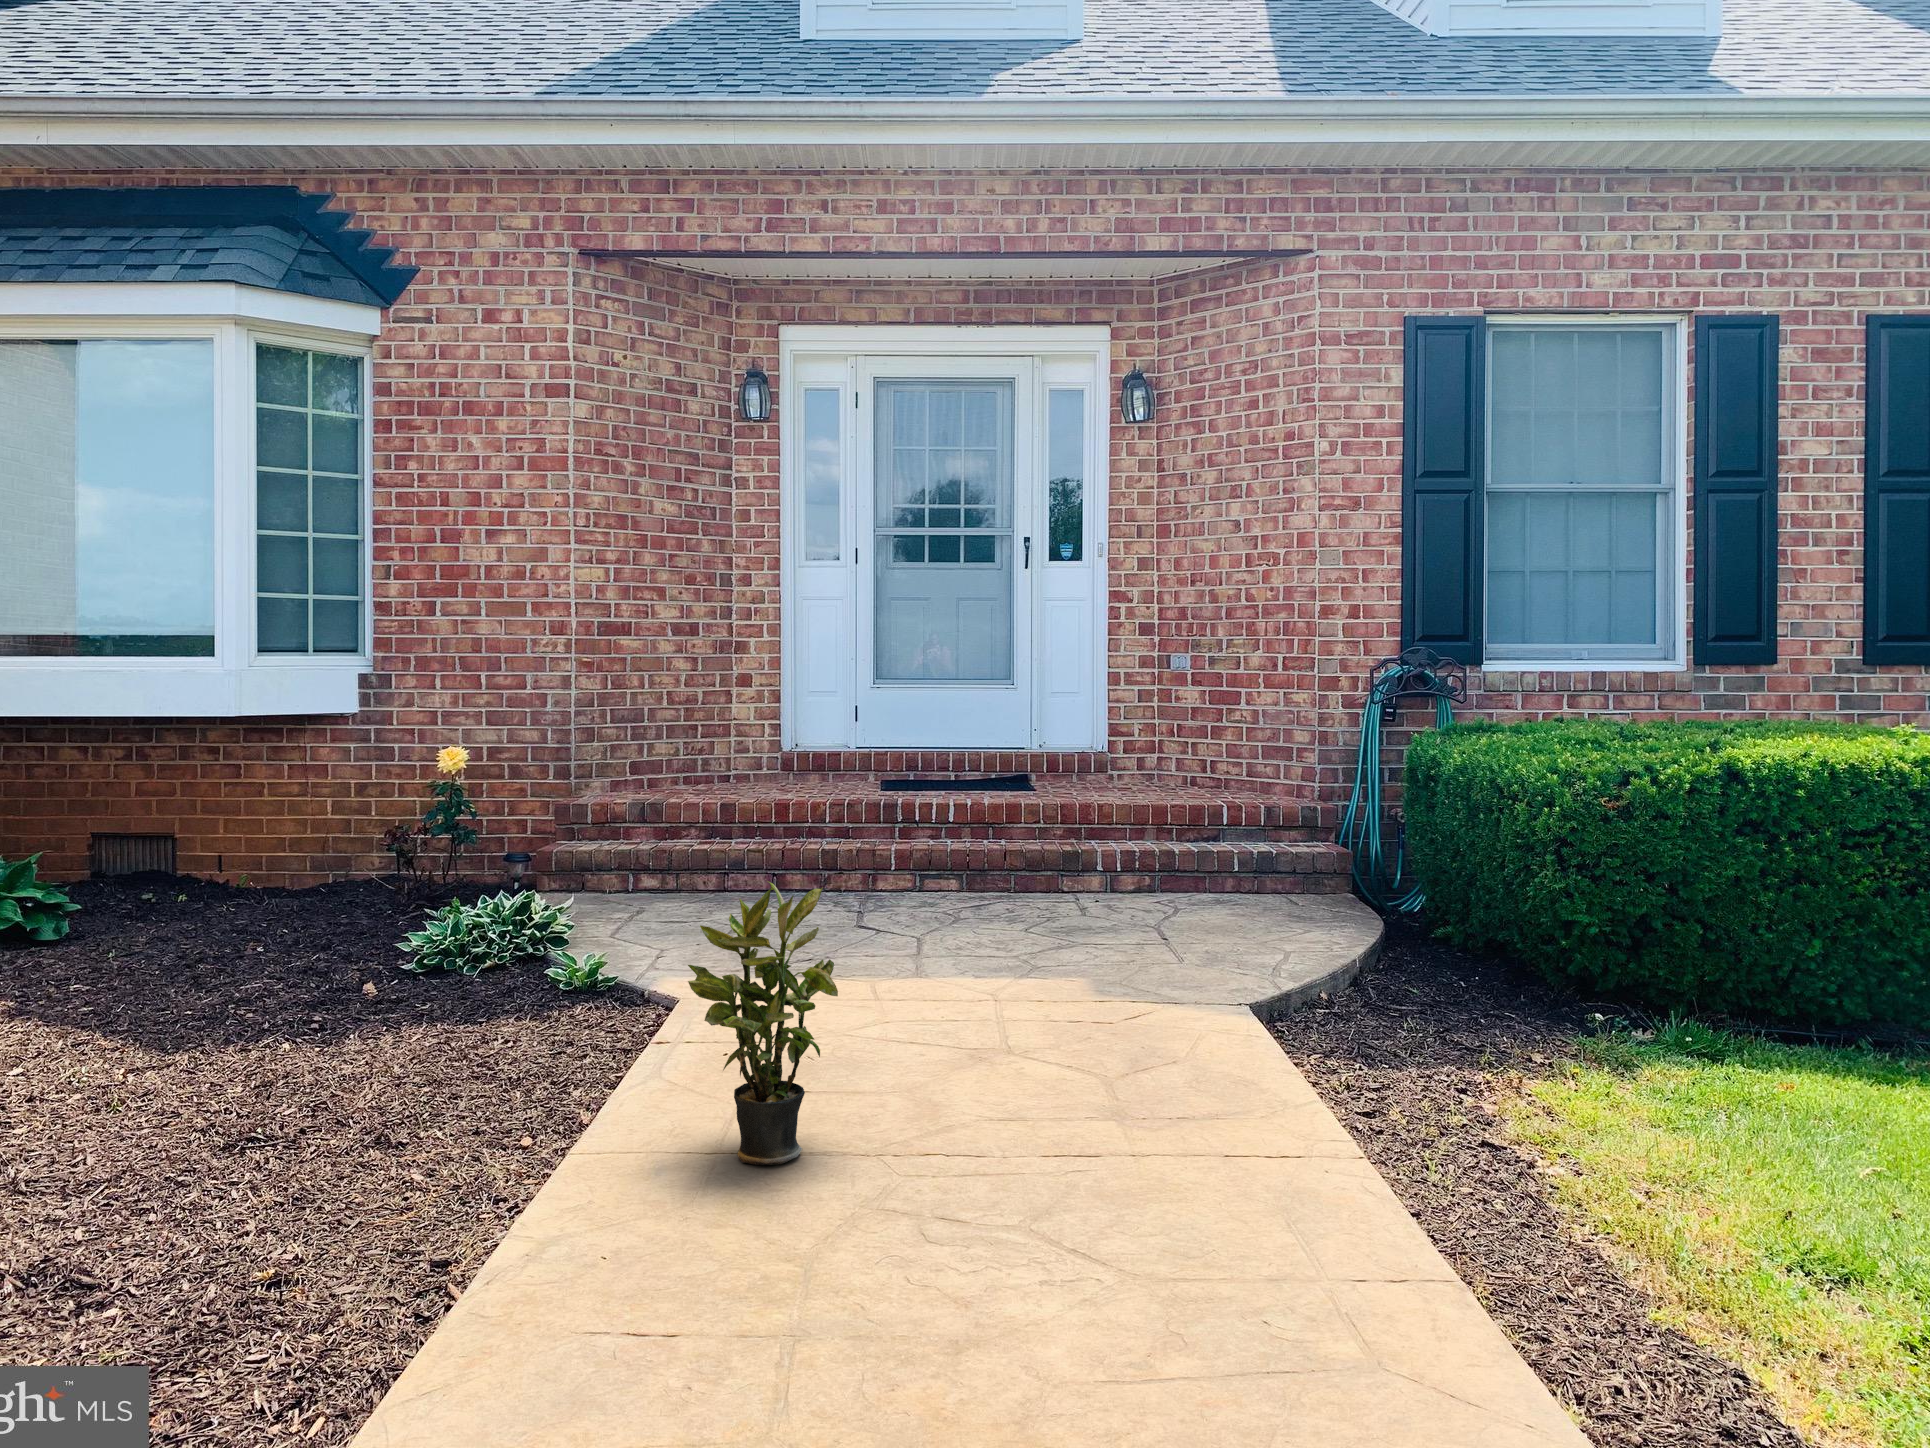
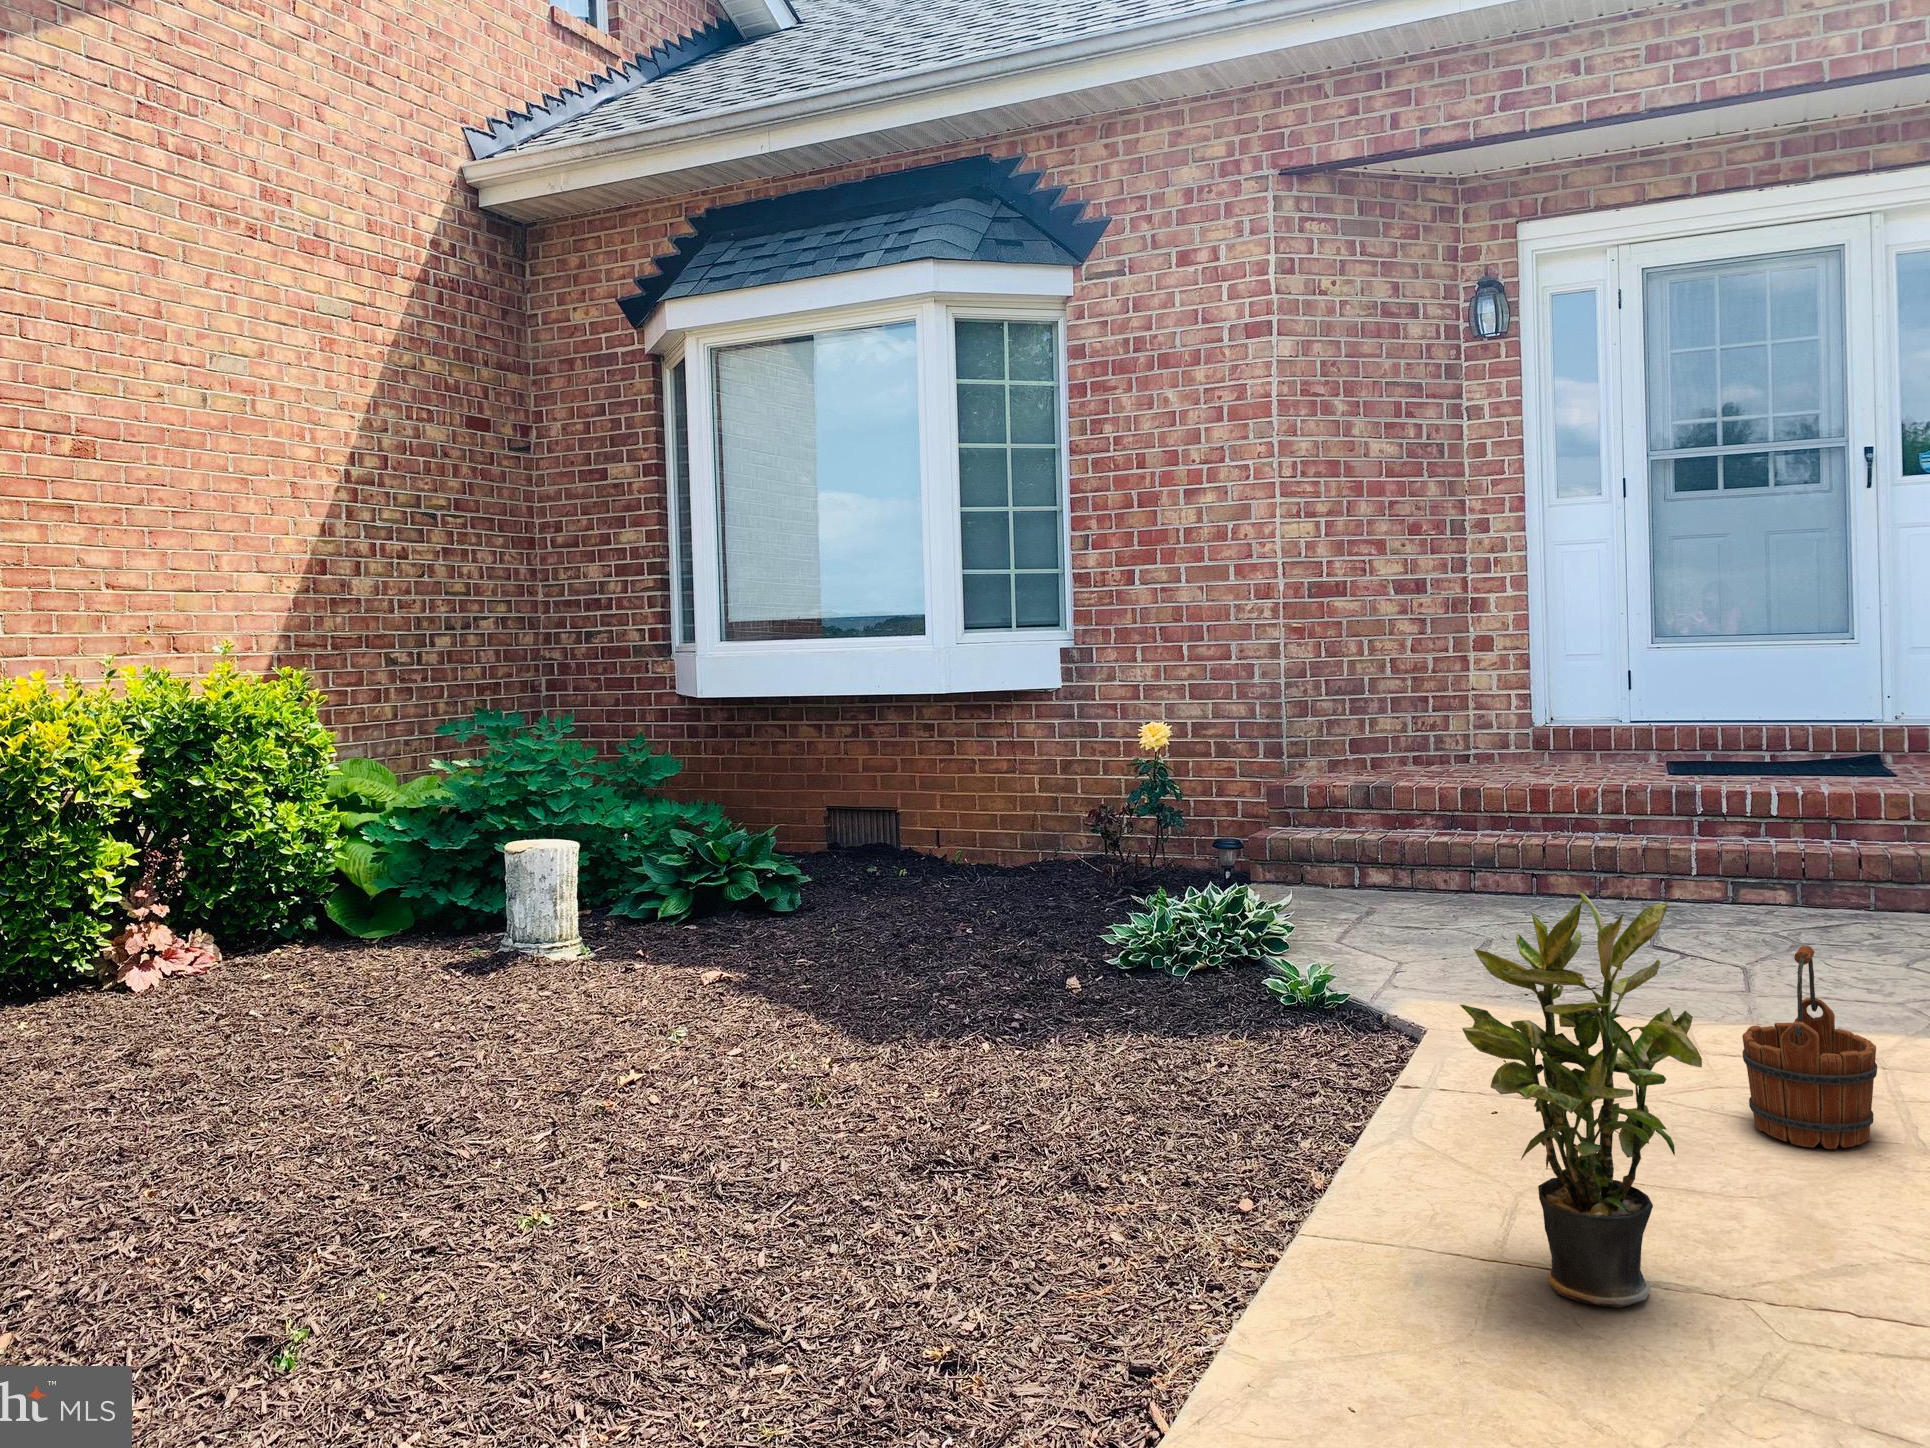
wooden bucket: none [880,918,957,1054] -> present [1742,946,1877,1149]

